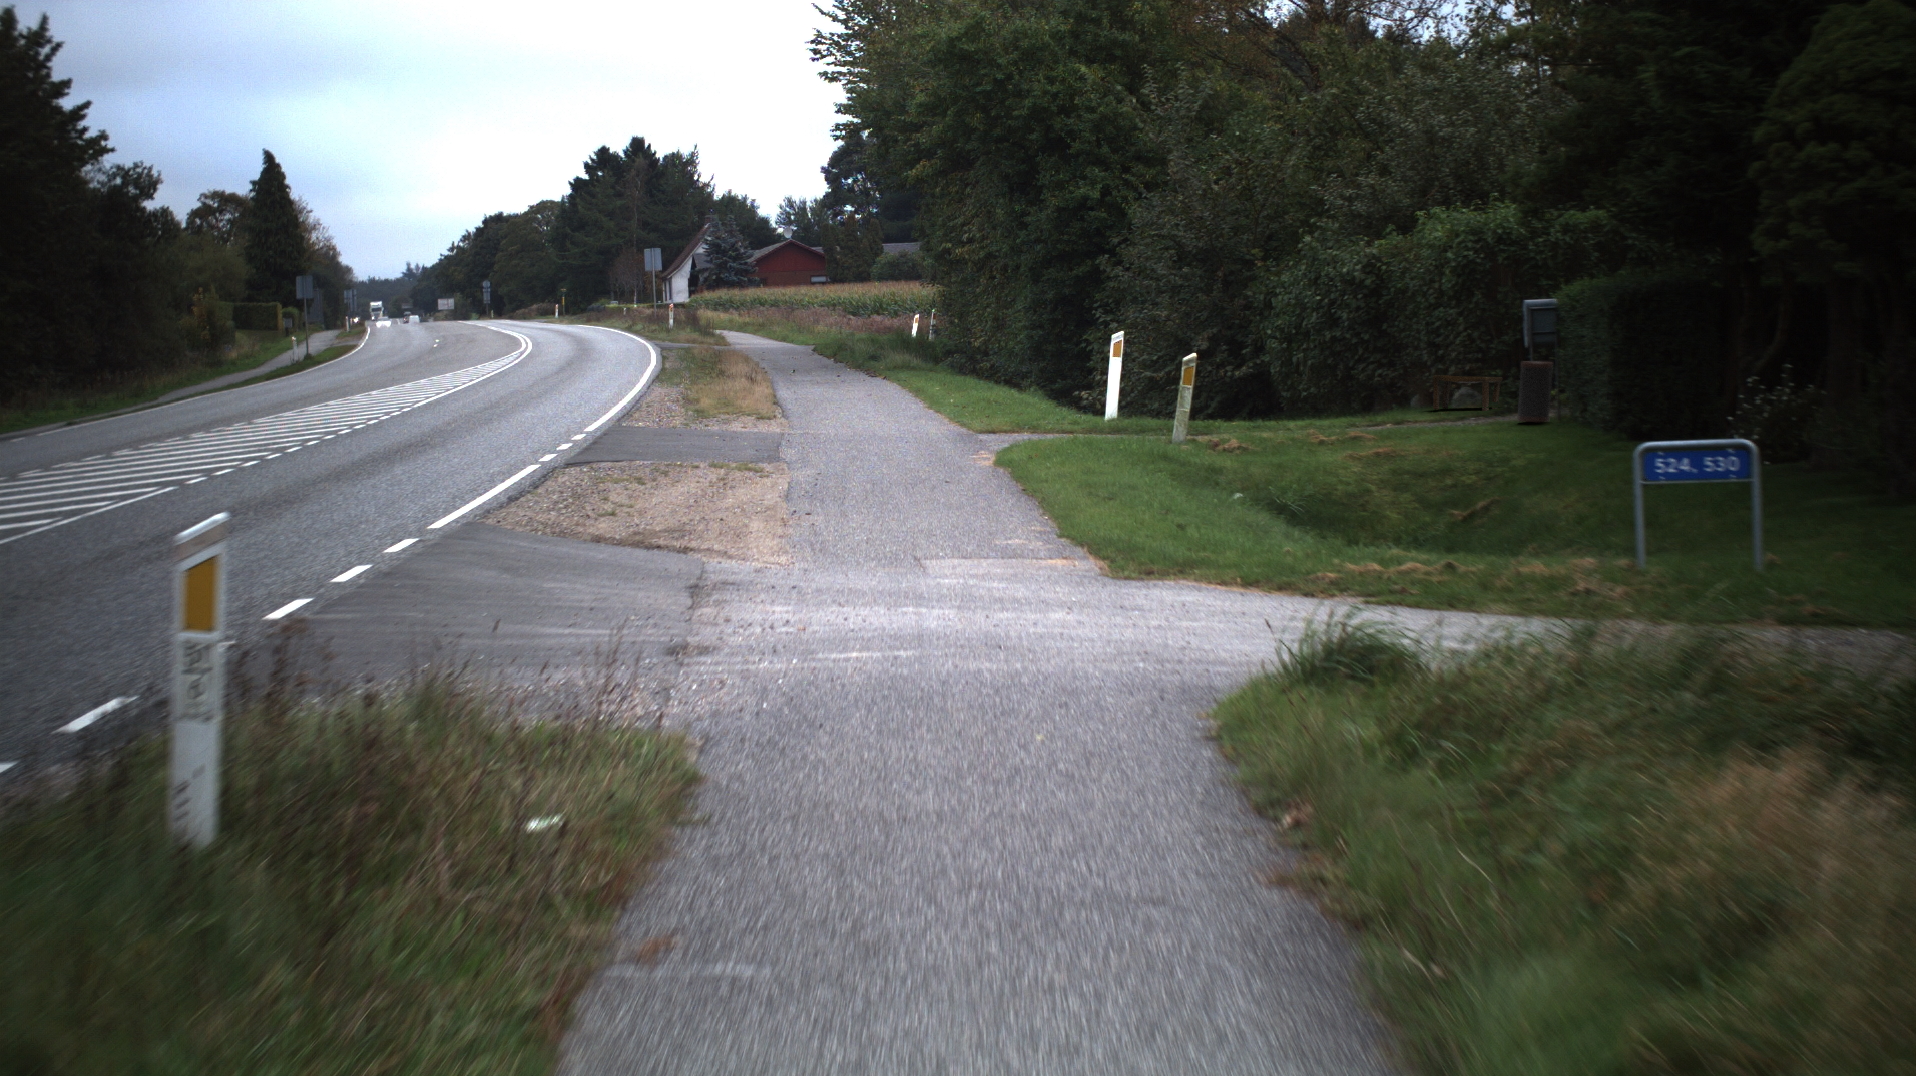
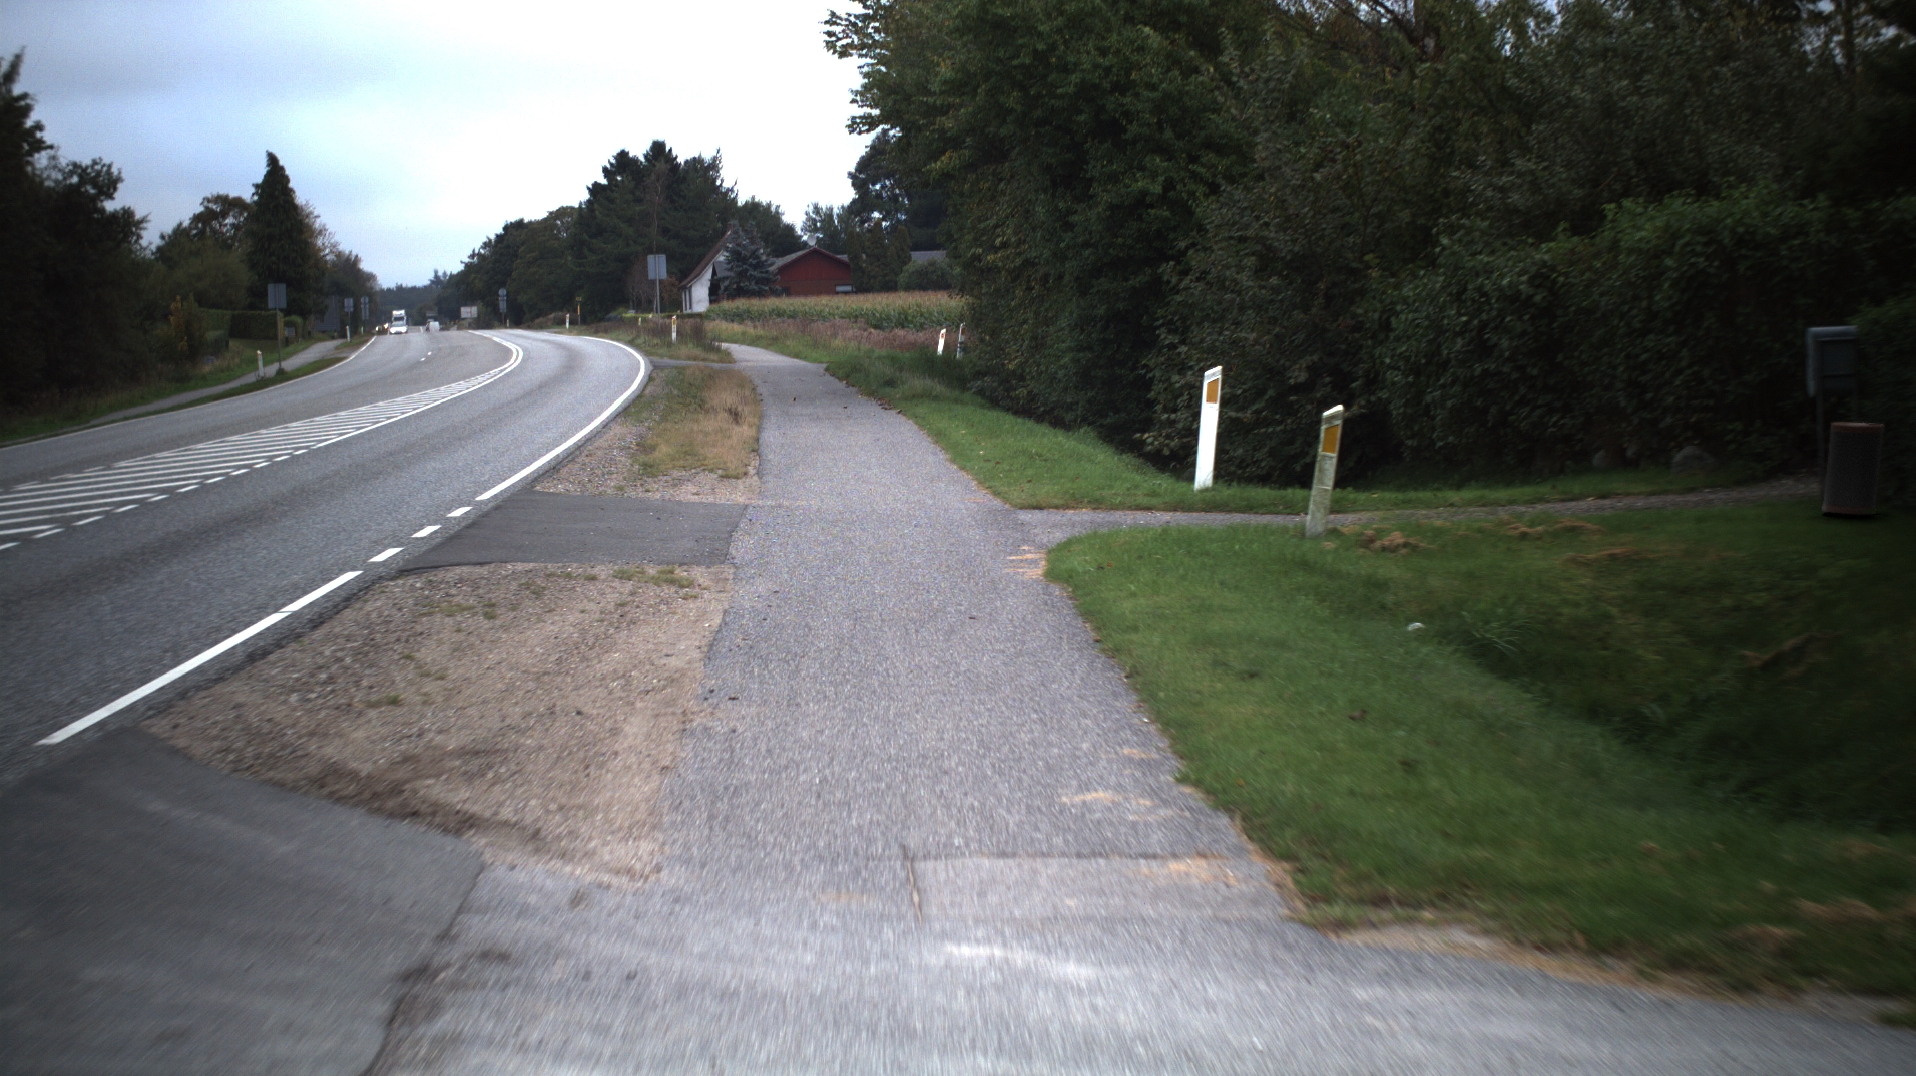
bench: present [1433,375,1502,411] -> none [1648,430,1752,484]

